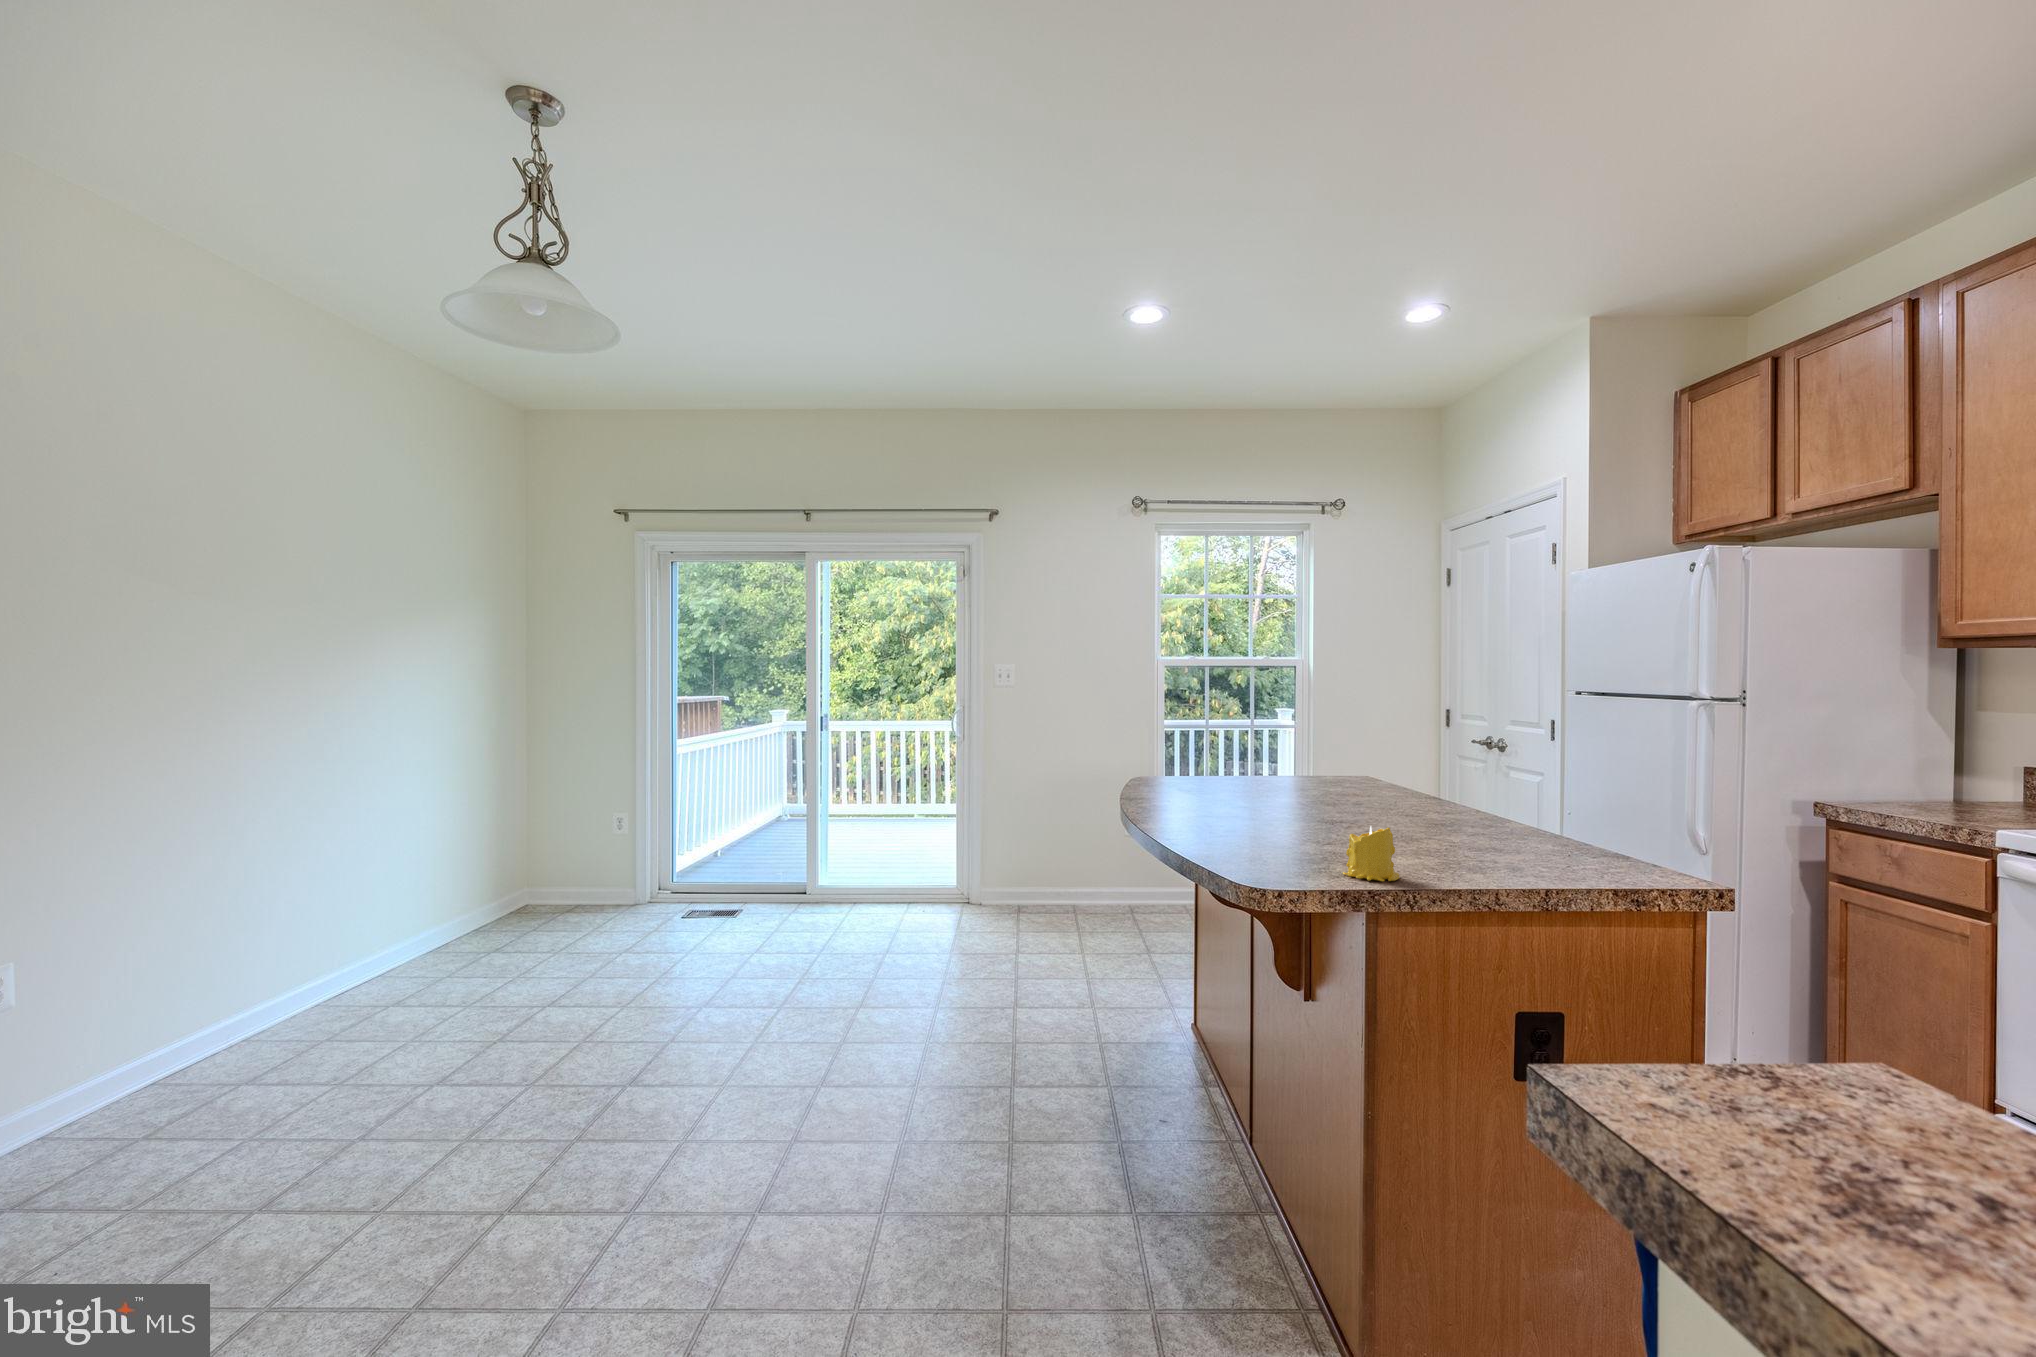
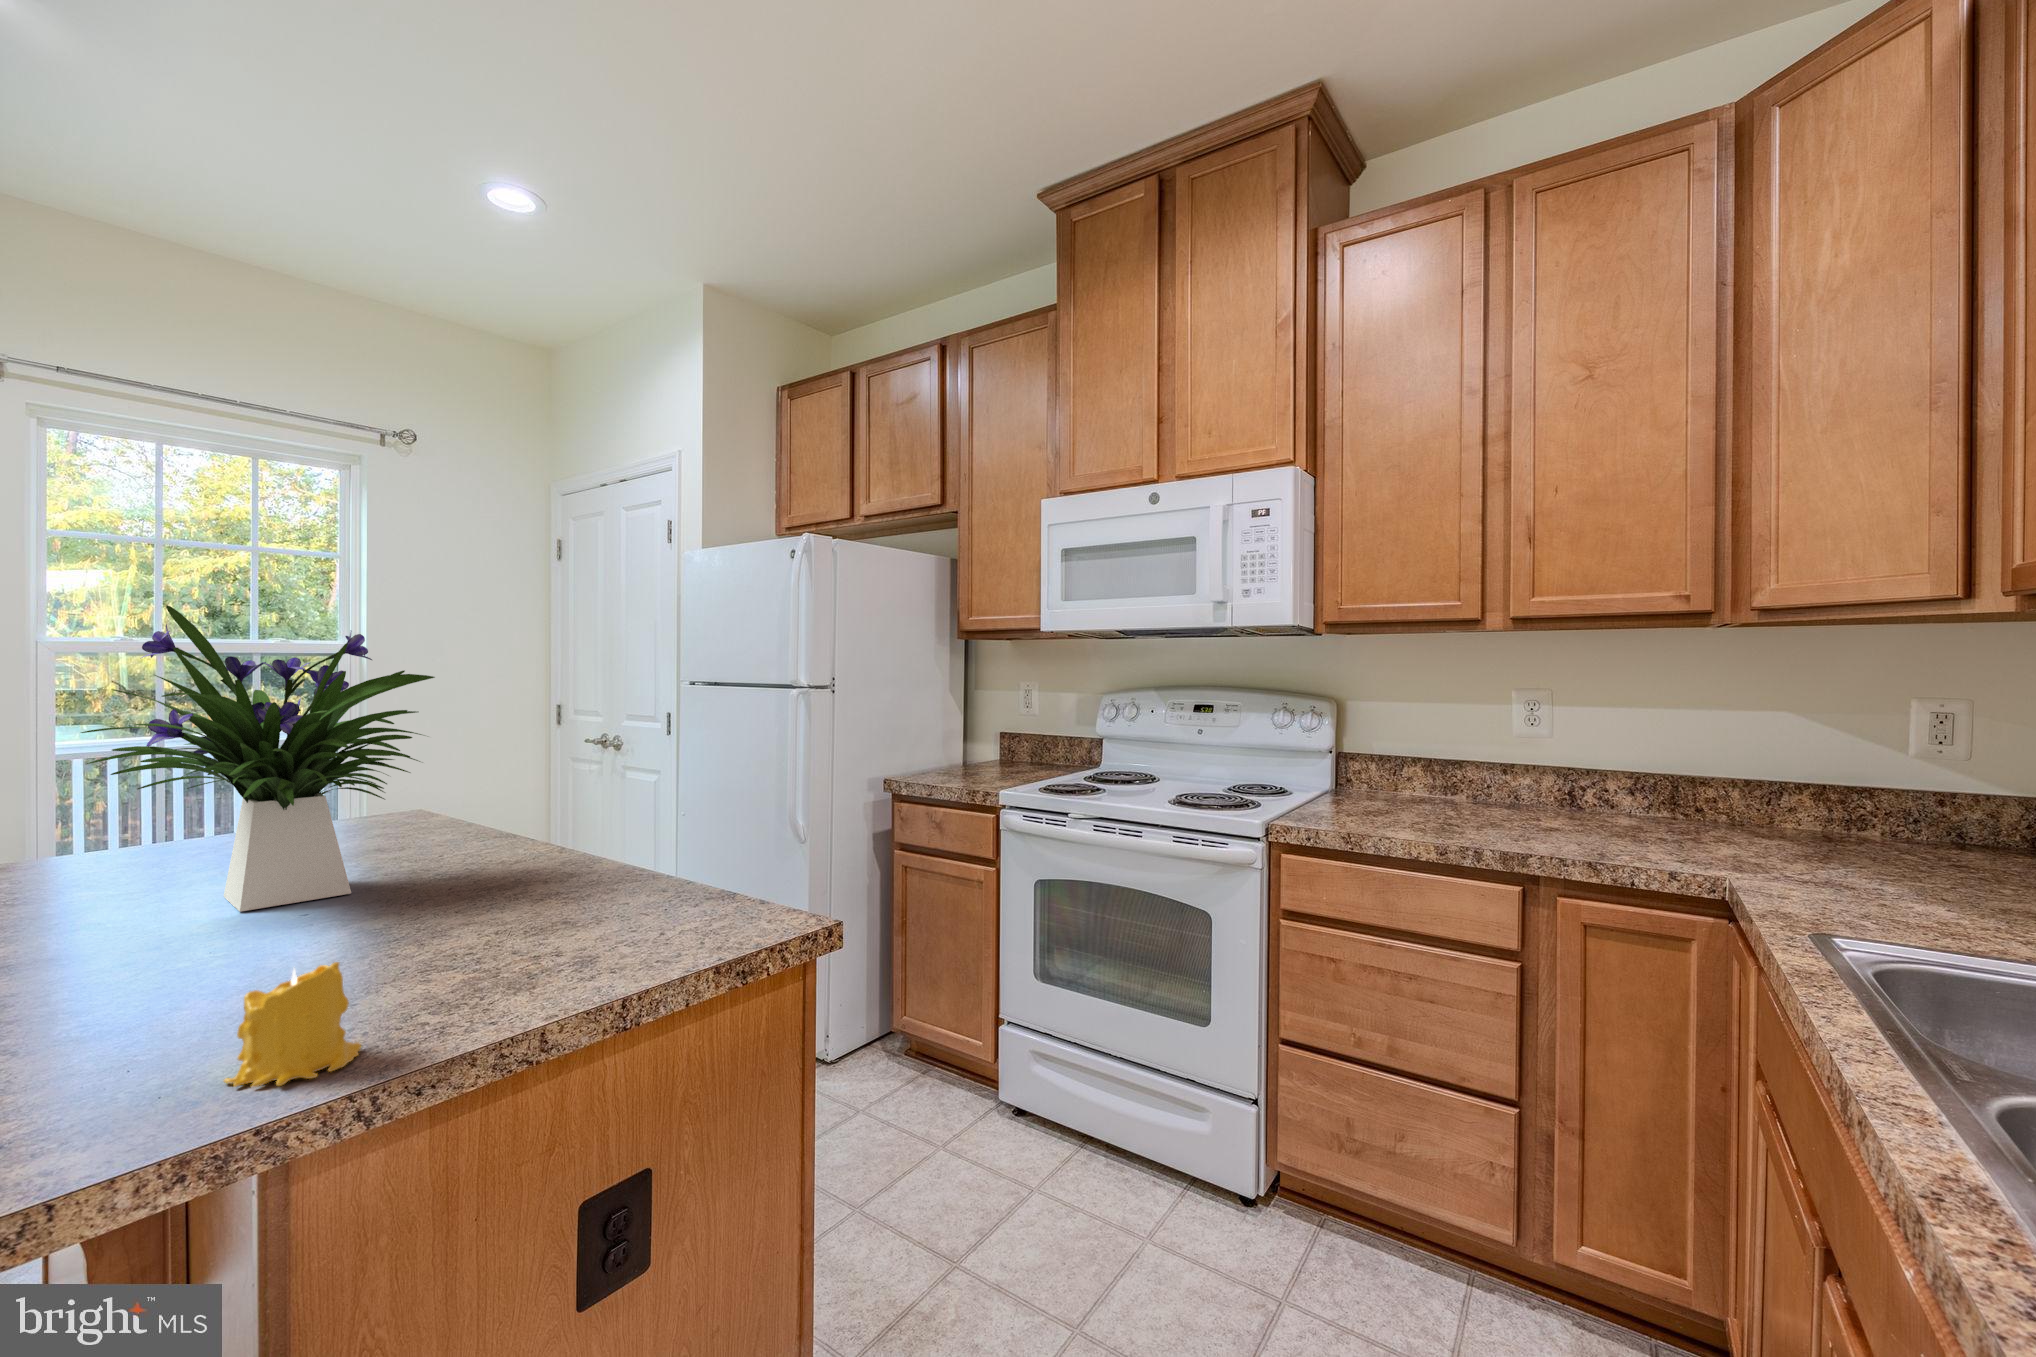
flower arrangement: none [1235,641,1399,813] -> present [81,605,435,912]

